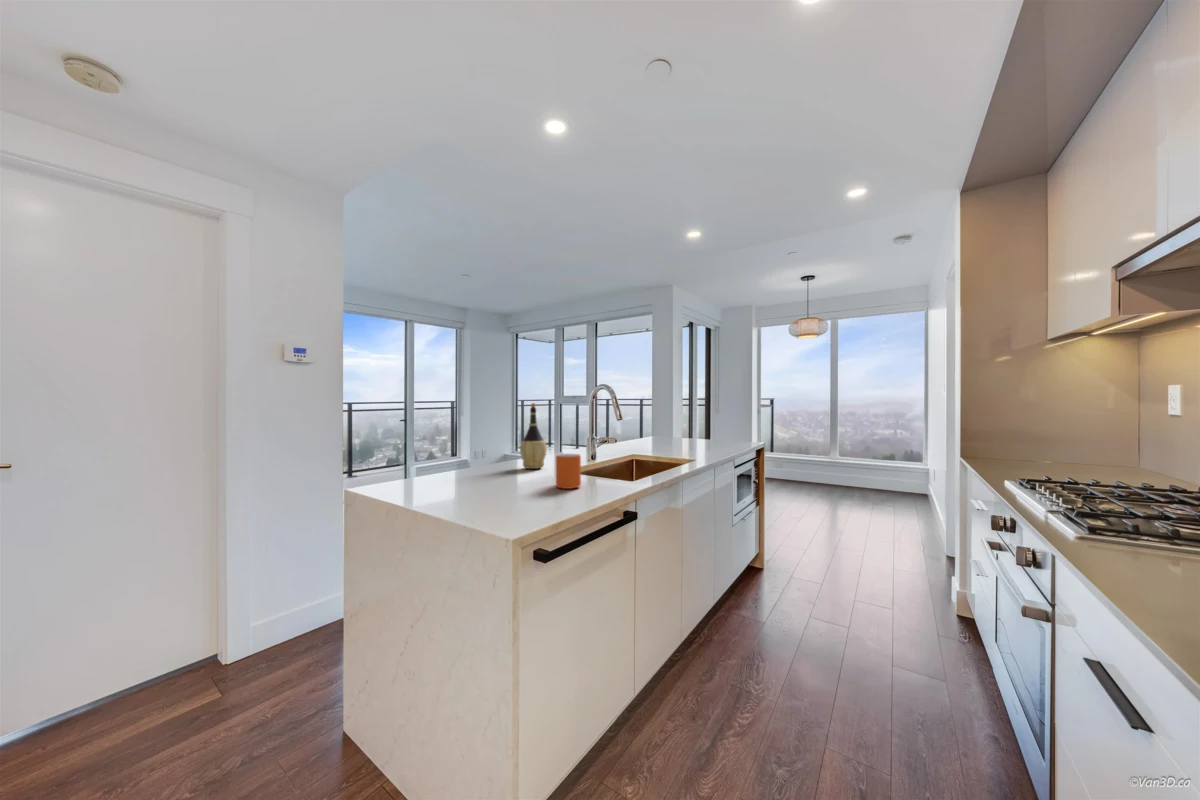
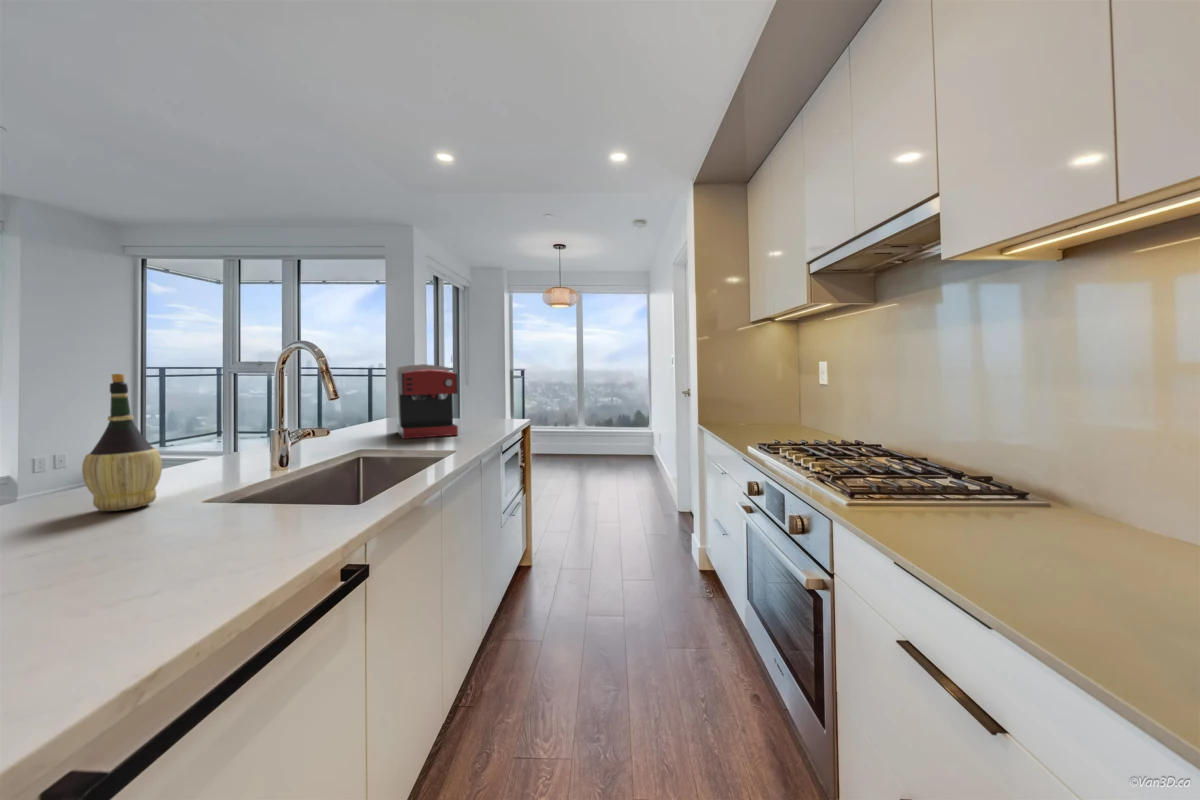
coffee maker: none [658,396,700,449] -> present [396,364,458,439]
mug: present [556,454,581,489] -> none [159,482,235,566]

